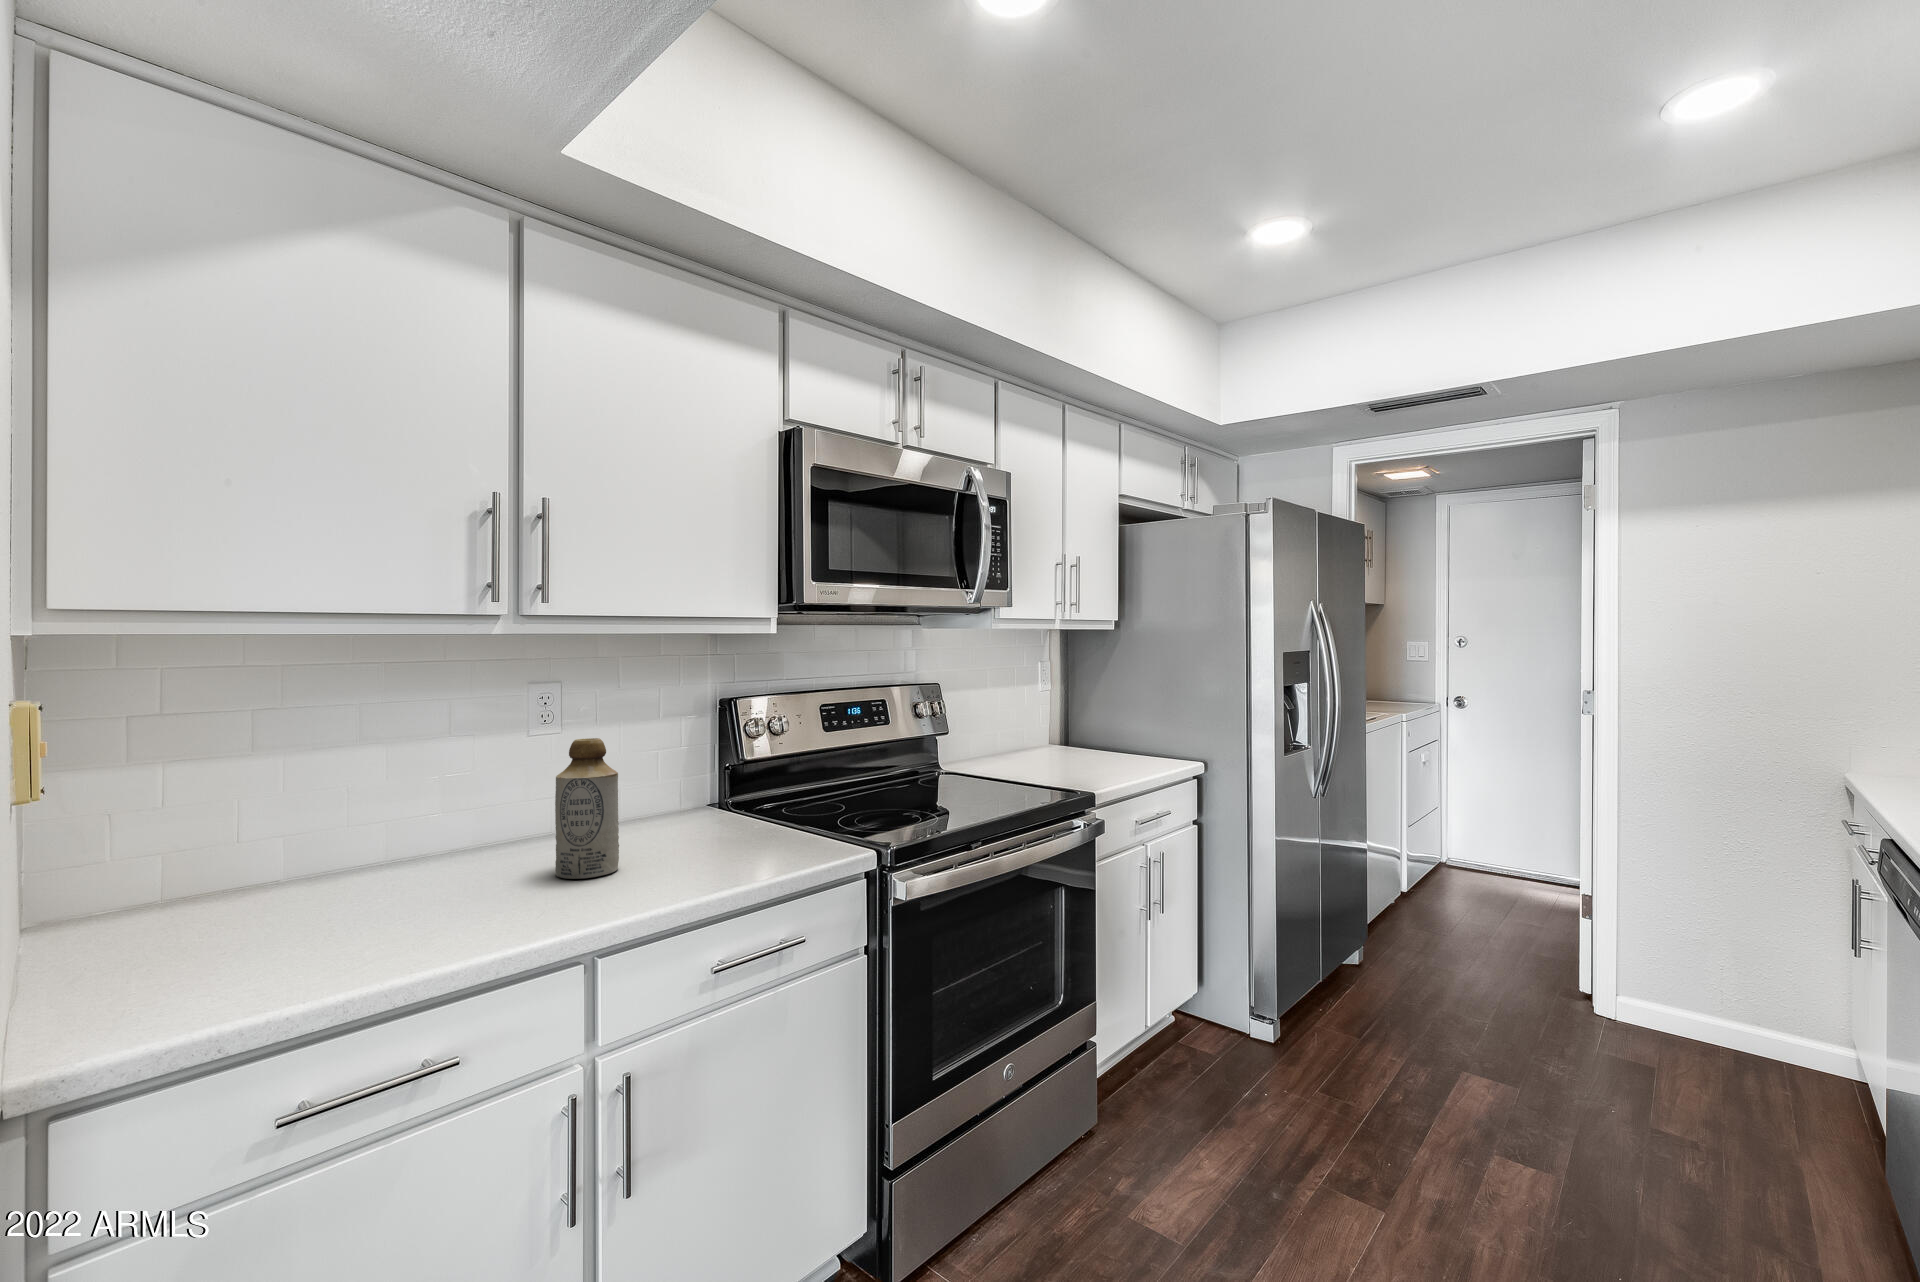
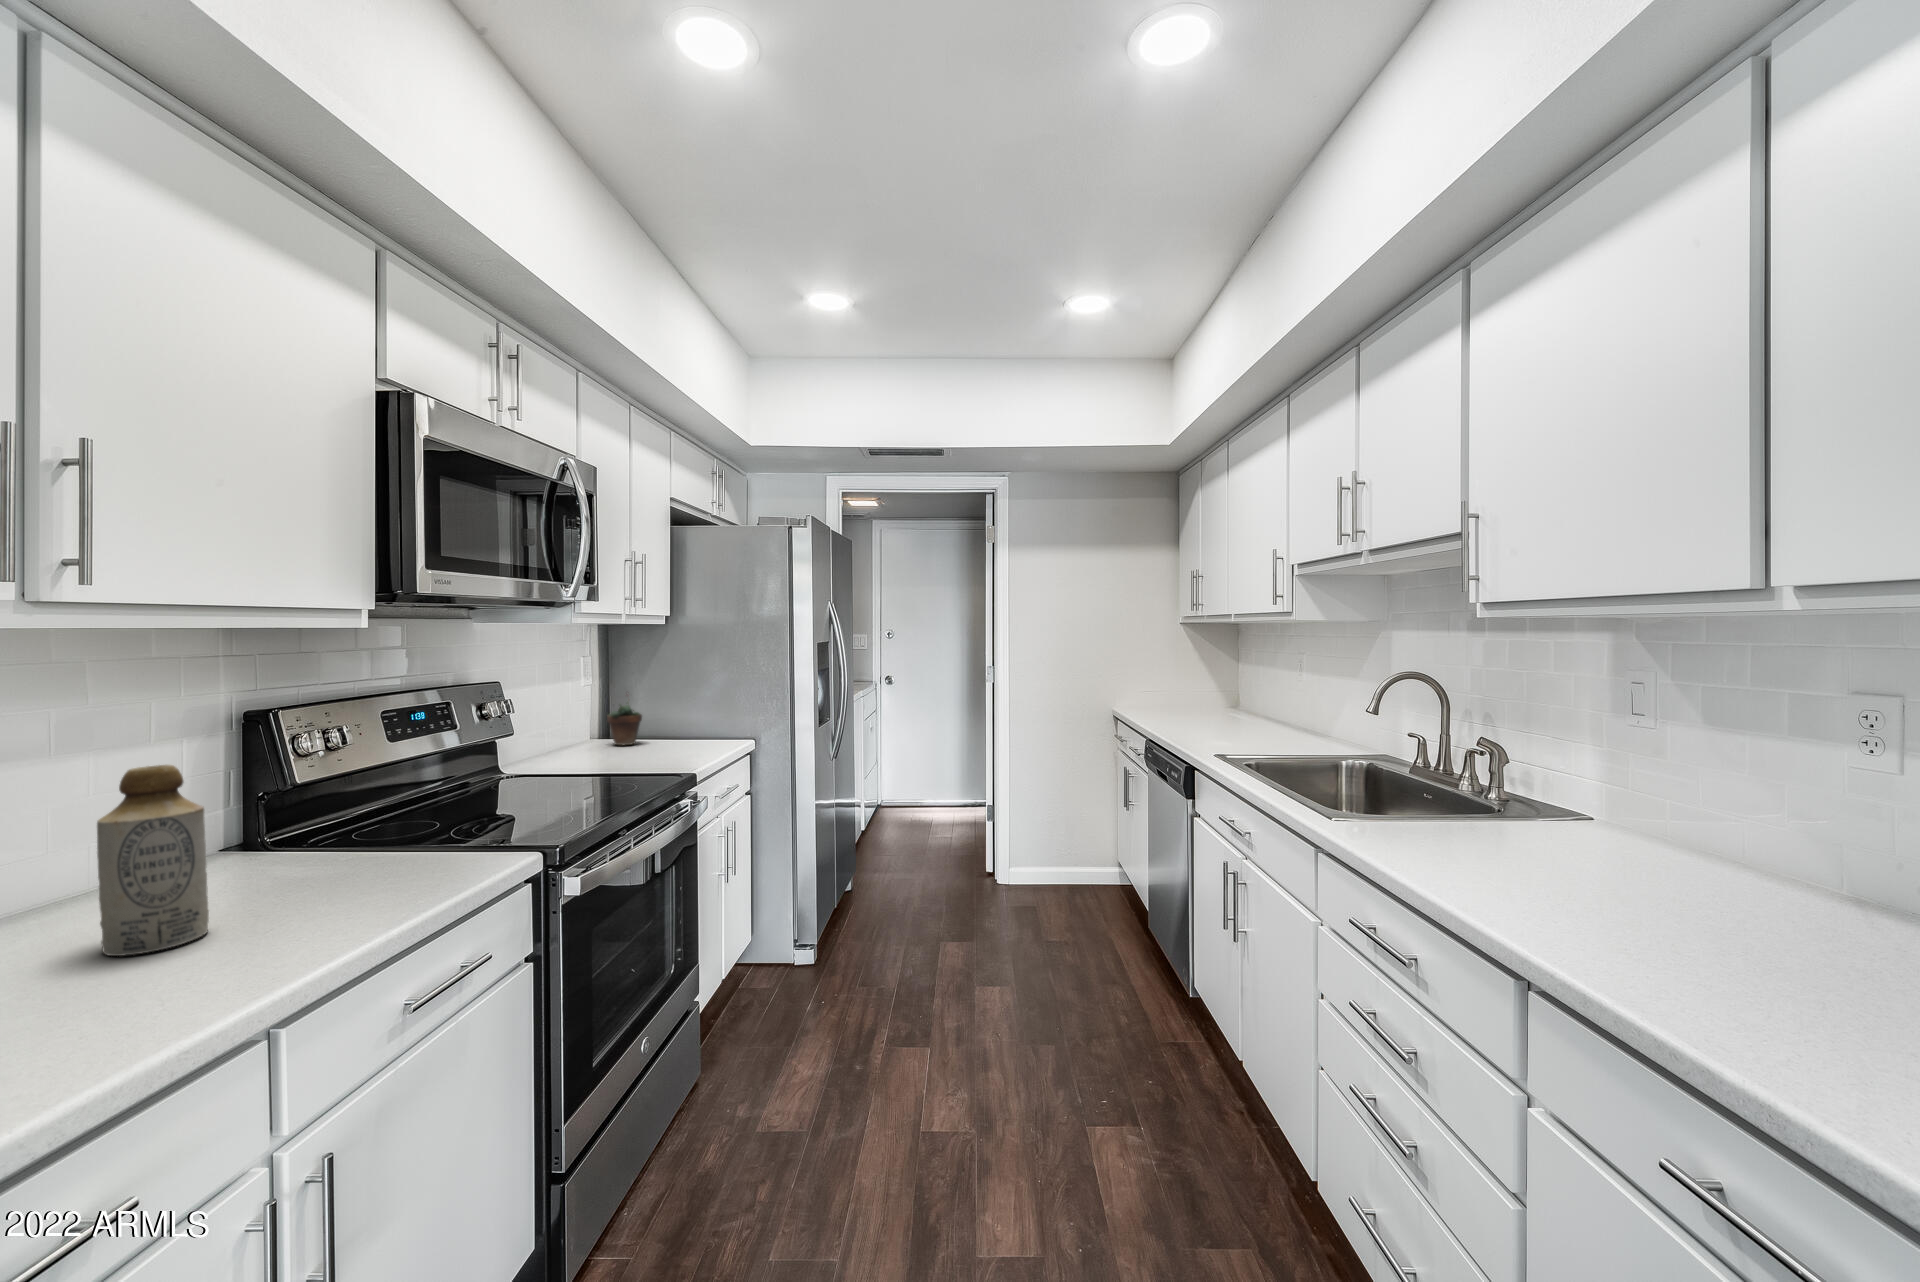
succulent plant: none [1055,698,1088,755] -> present [607,694,642,745]

